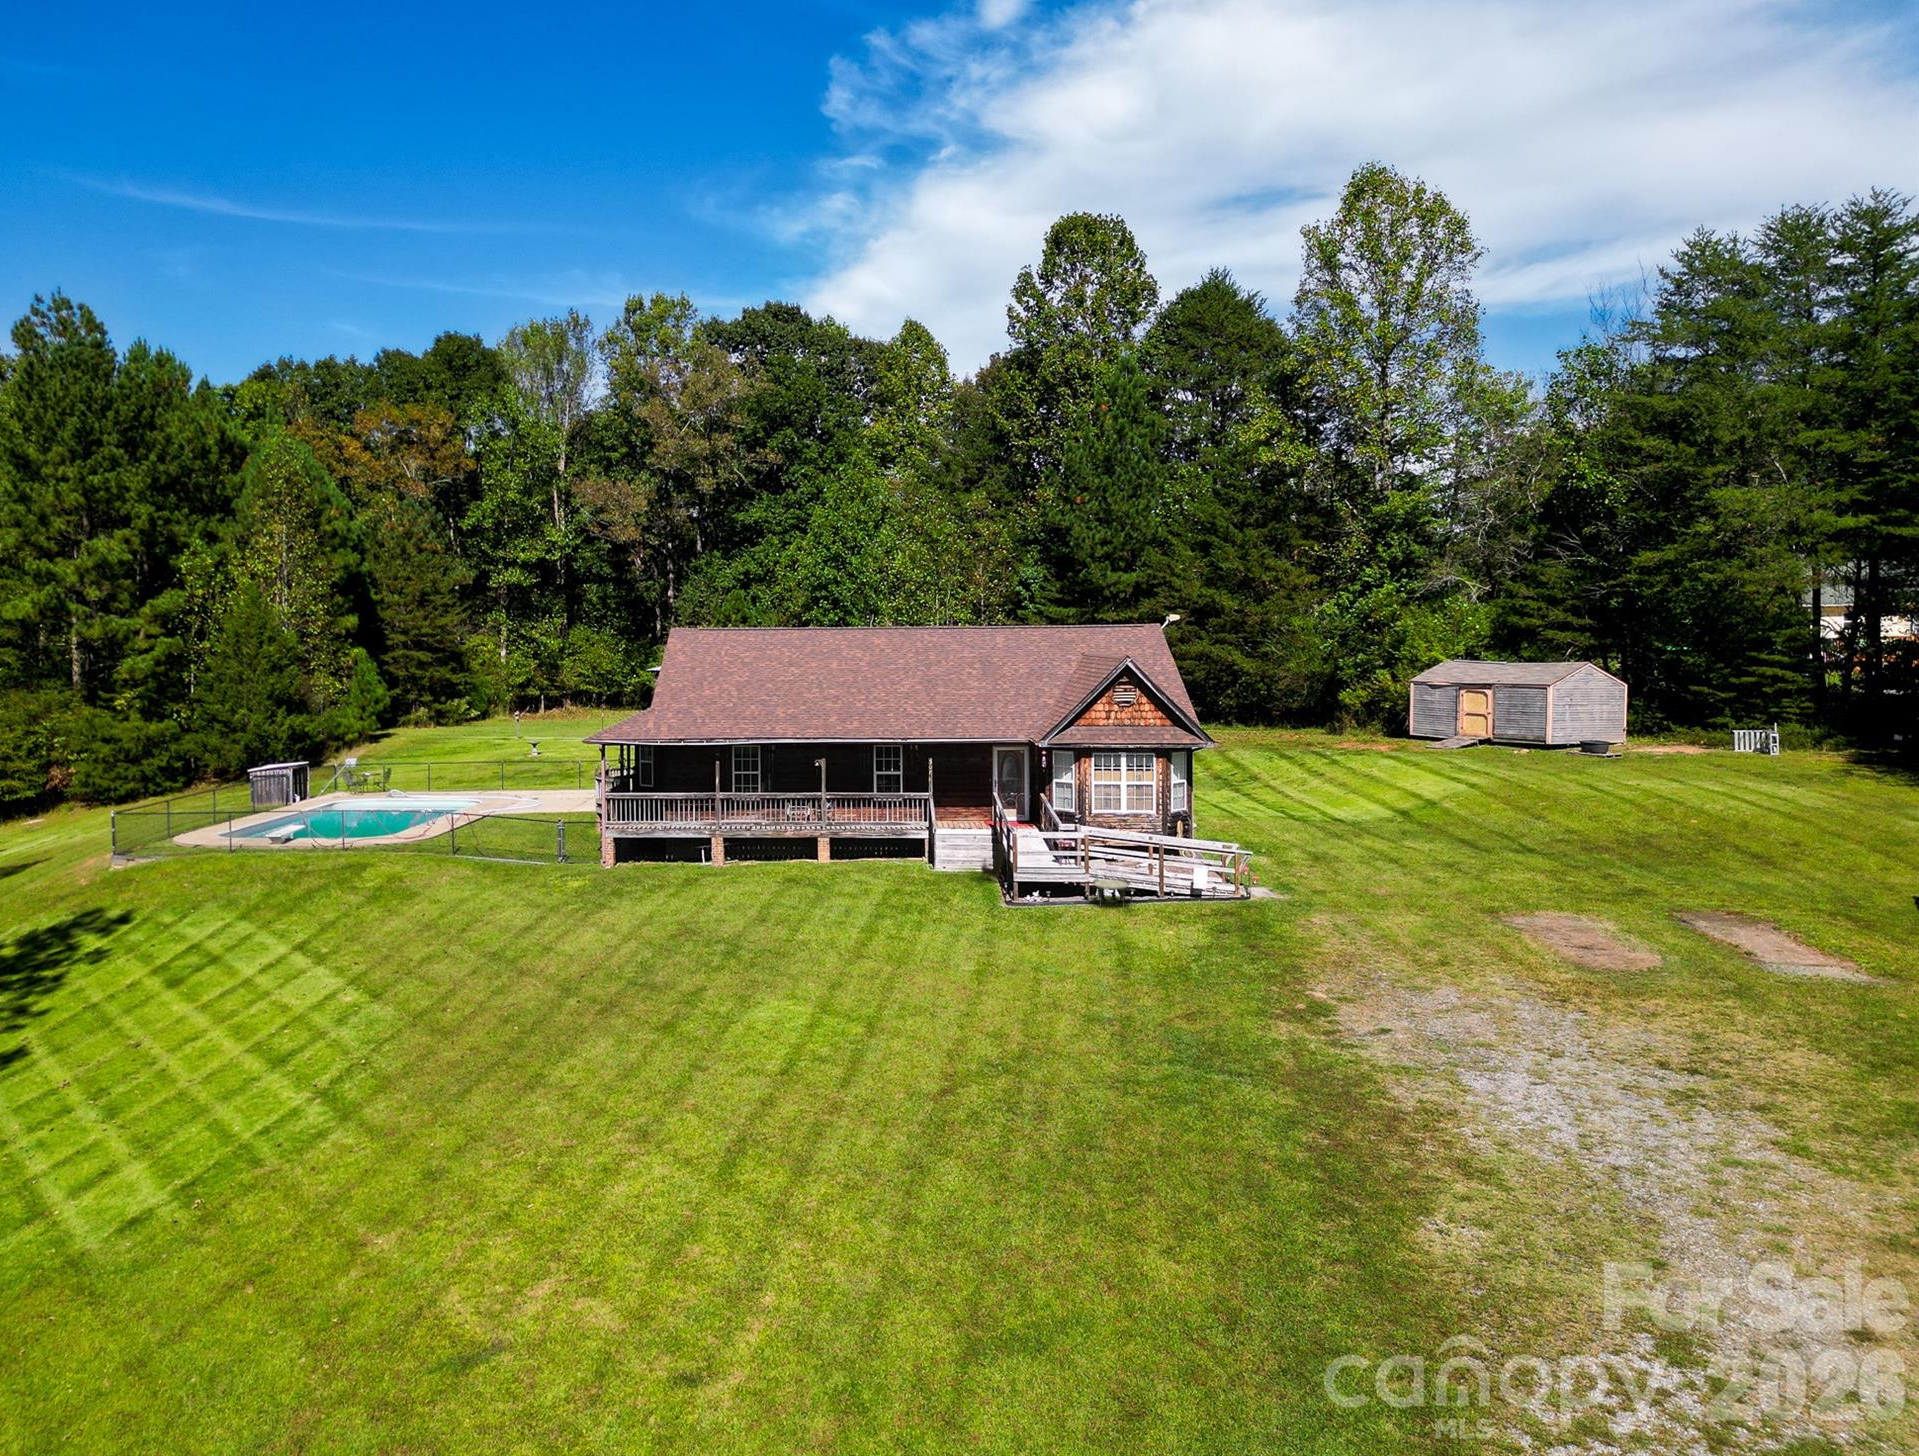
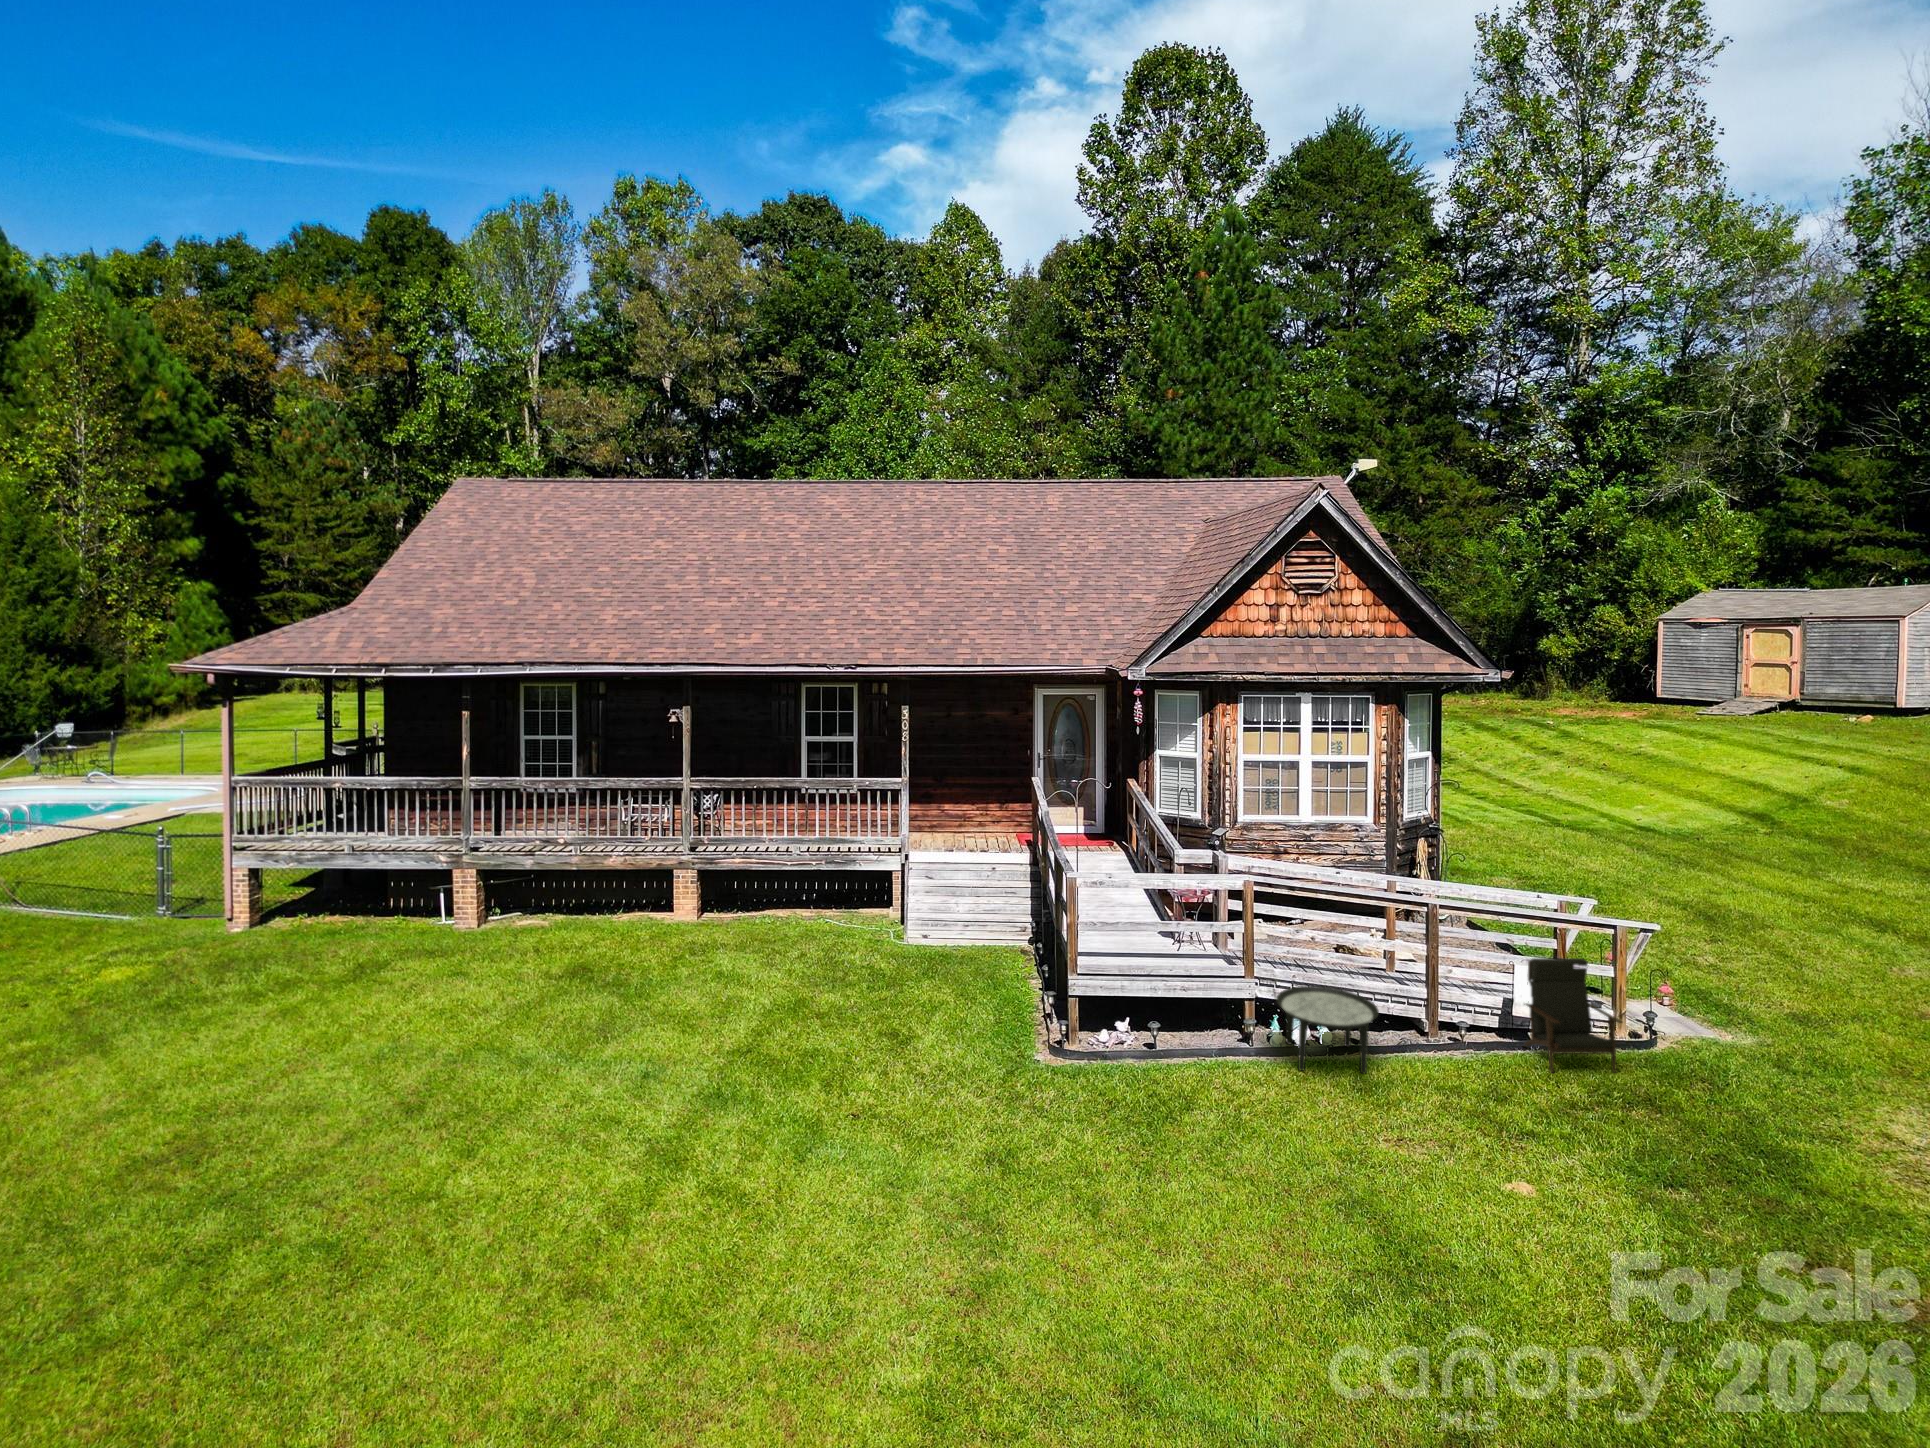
lounge chair: present [981,844,1004,879] -> present [1525,958,1622,1073]

